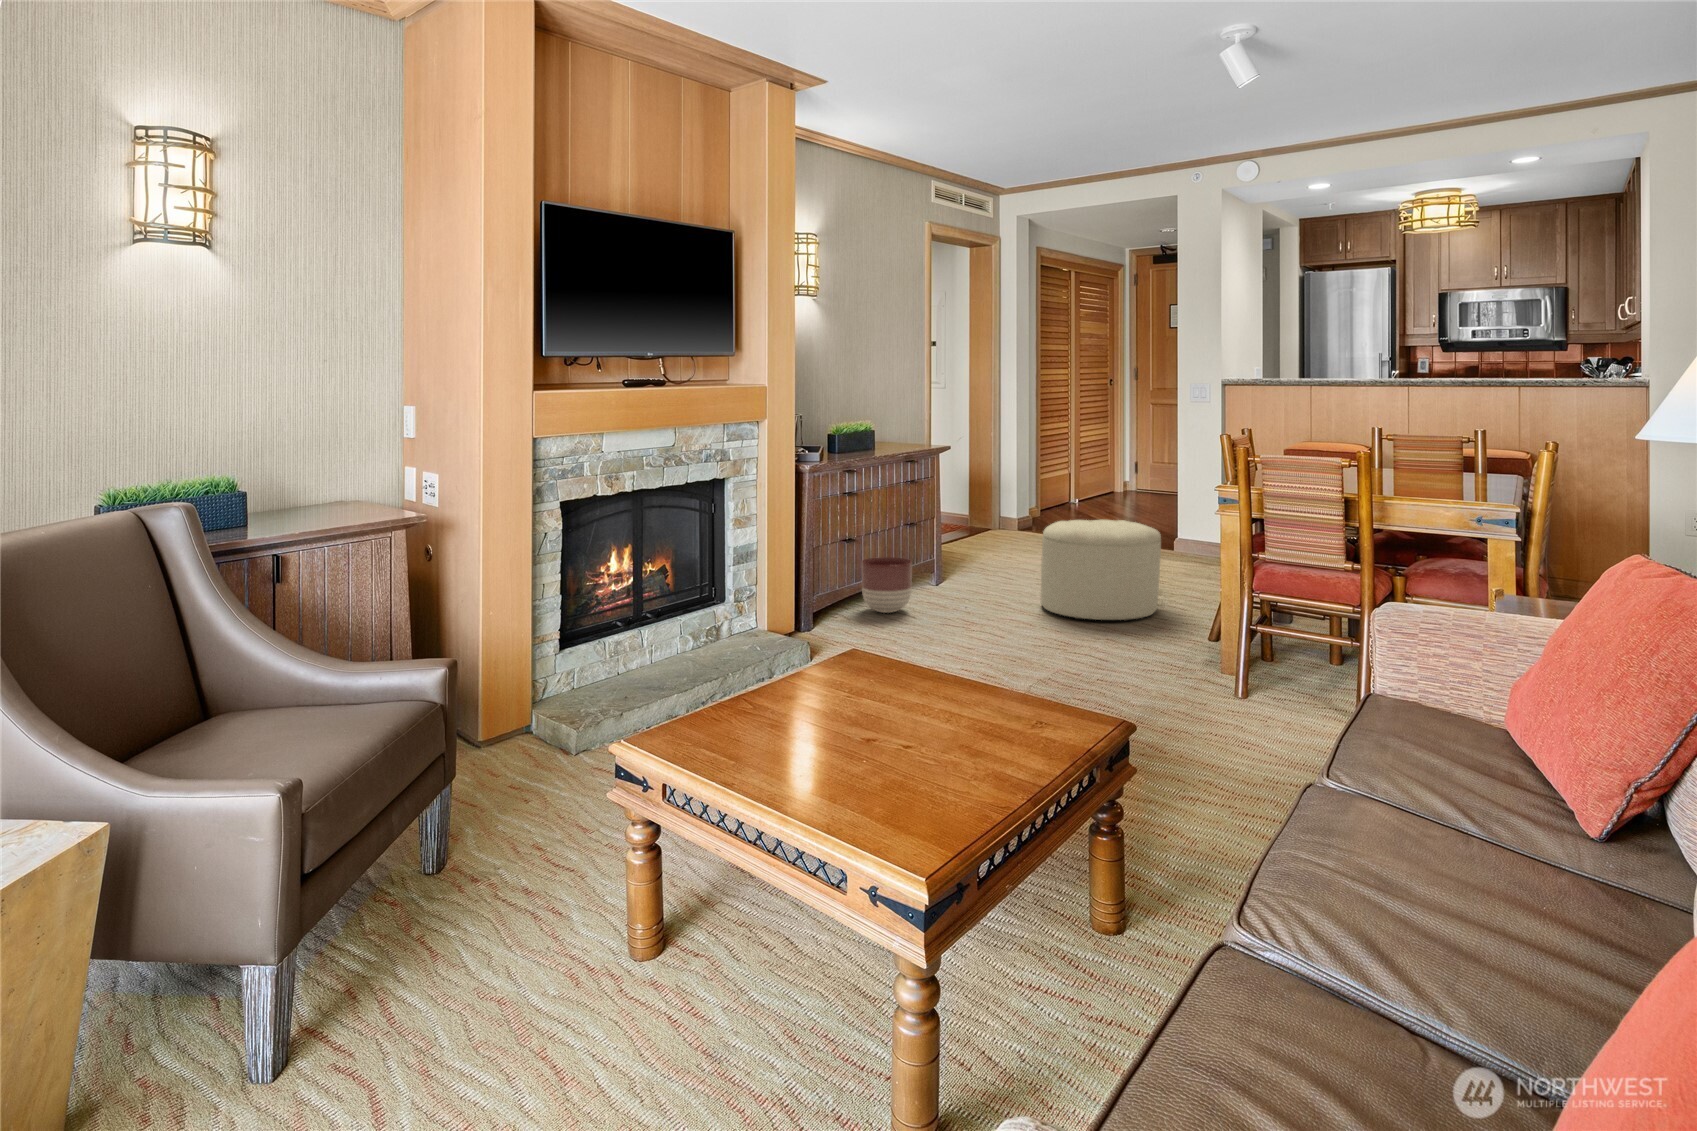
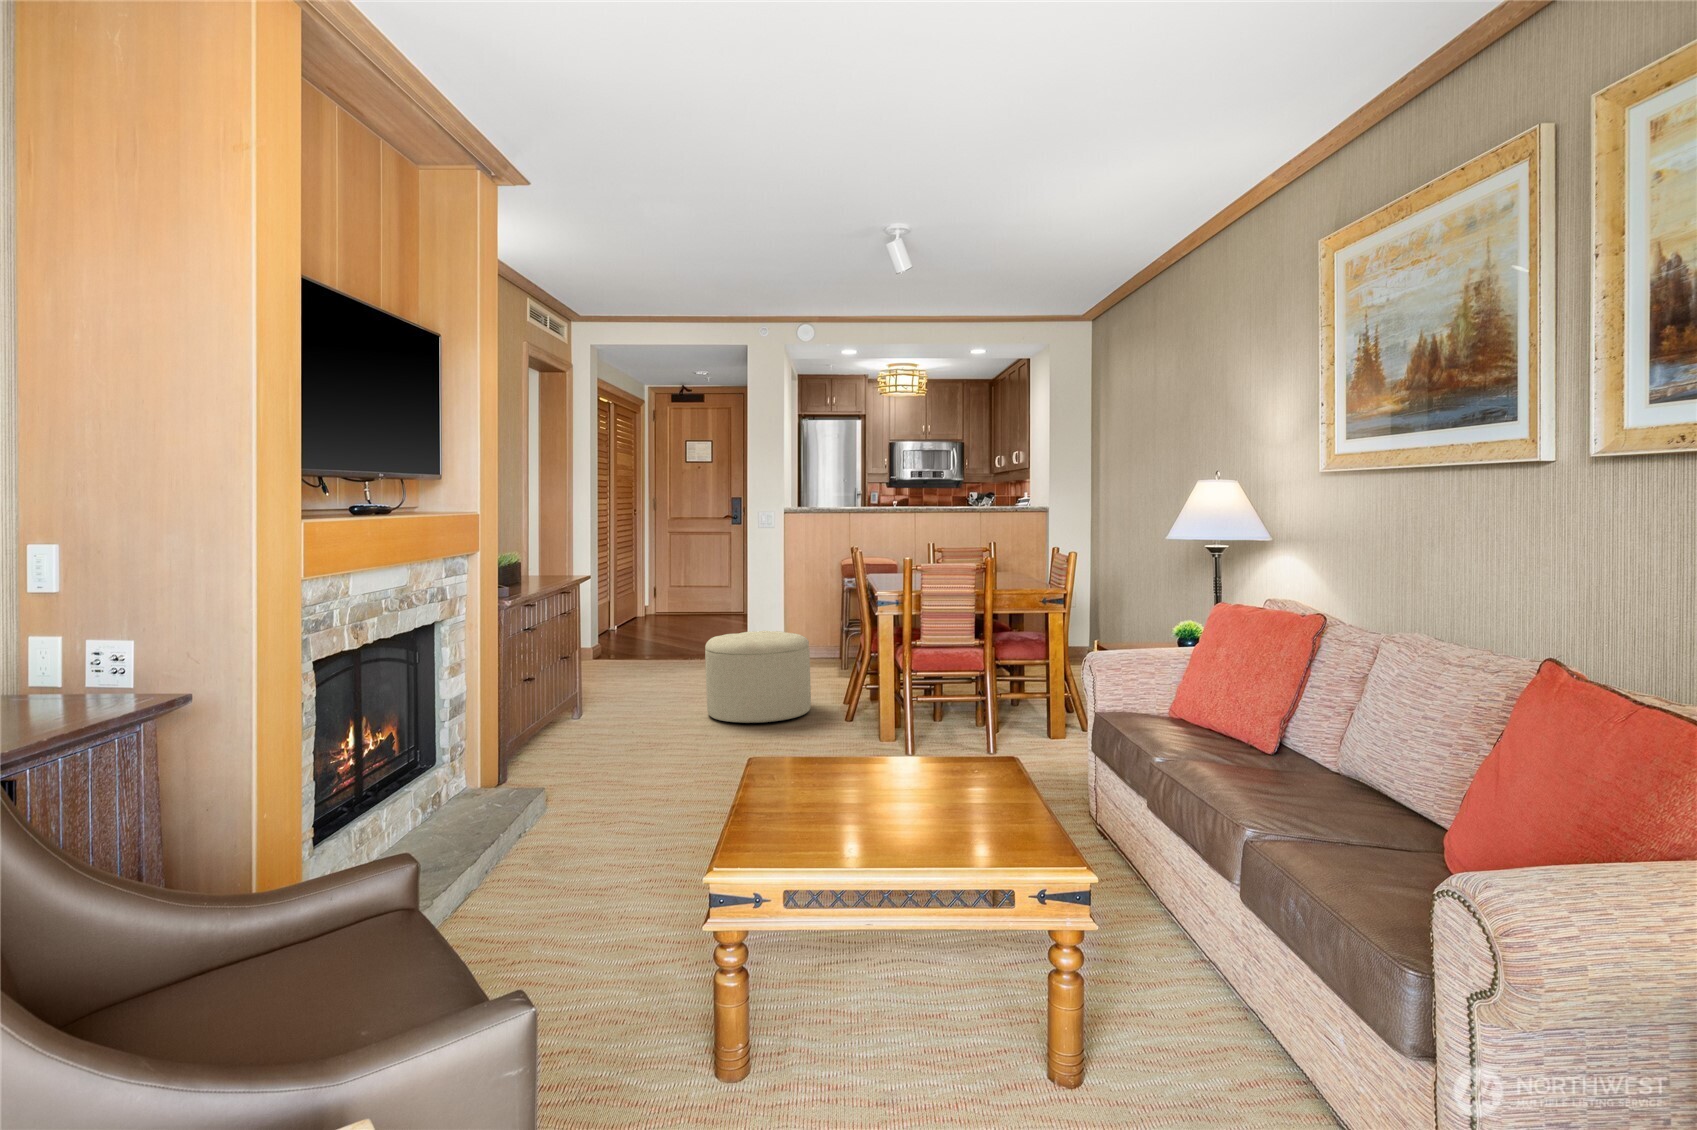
planter: present [861,557,912,613] -> none [540,690,595,749]

